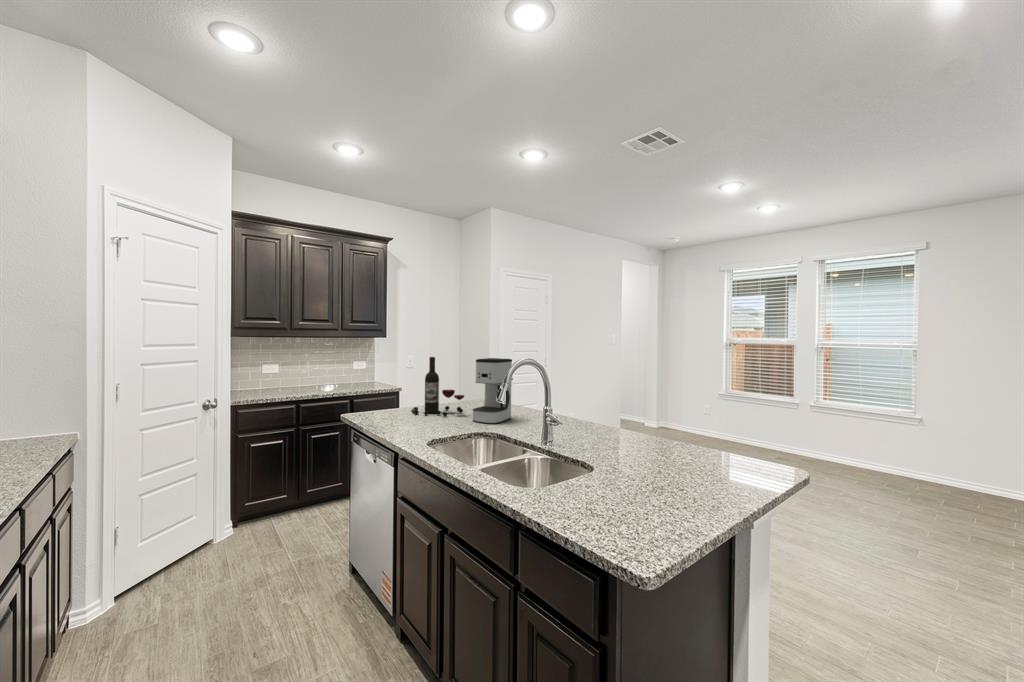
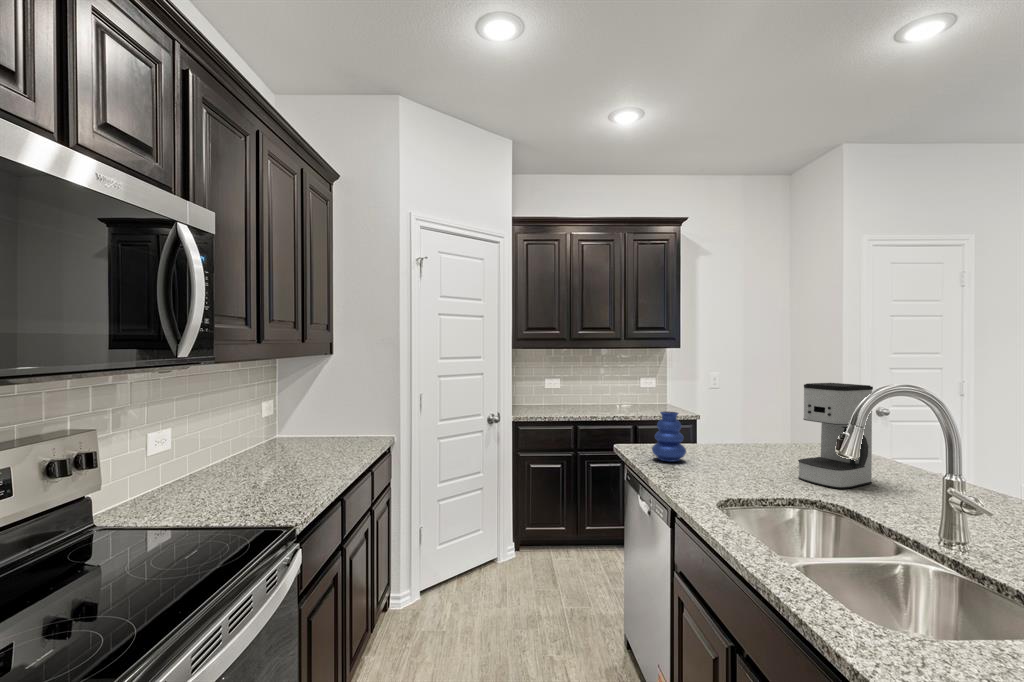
wine bottle: present [412,357,464,416] -> none [704,378,788,468]
vase: none [375,384,400,421] -> present [652,412,686,462]

